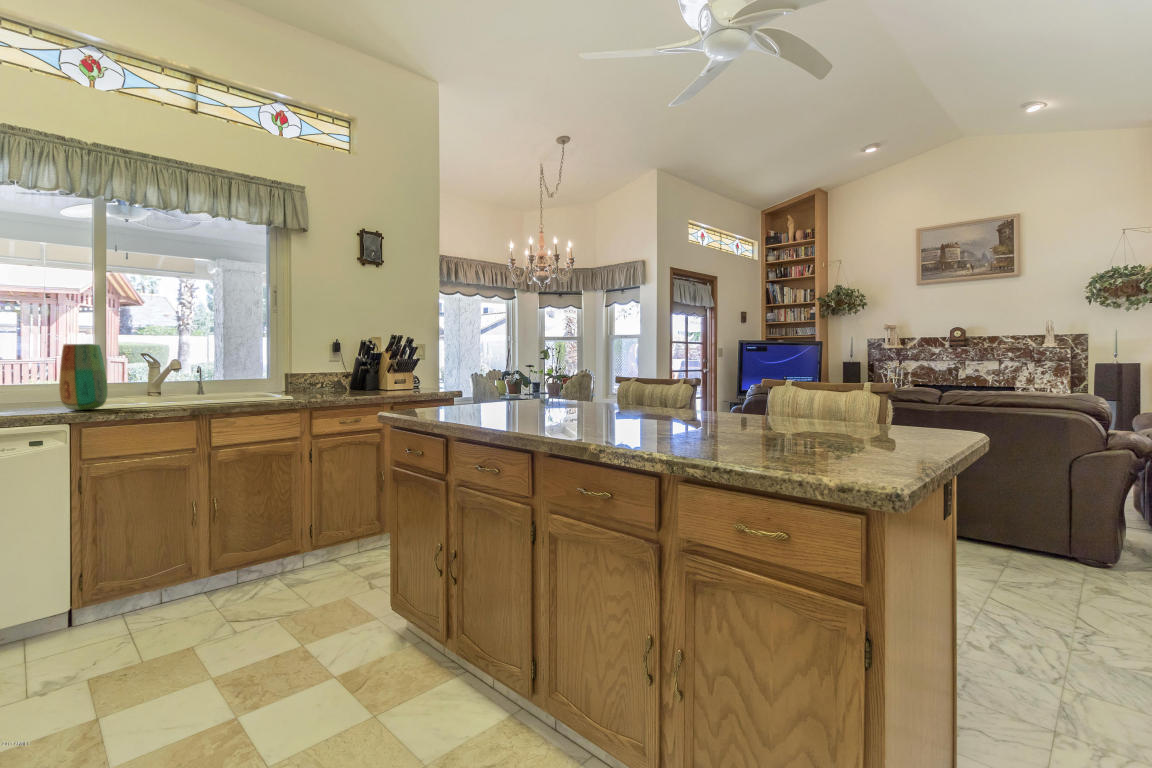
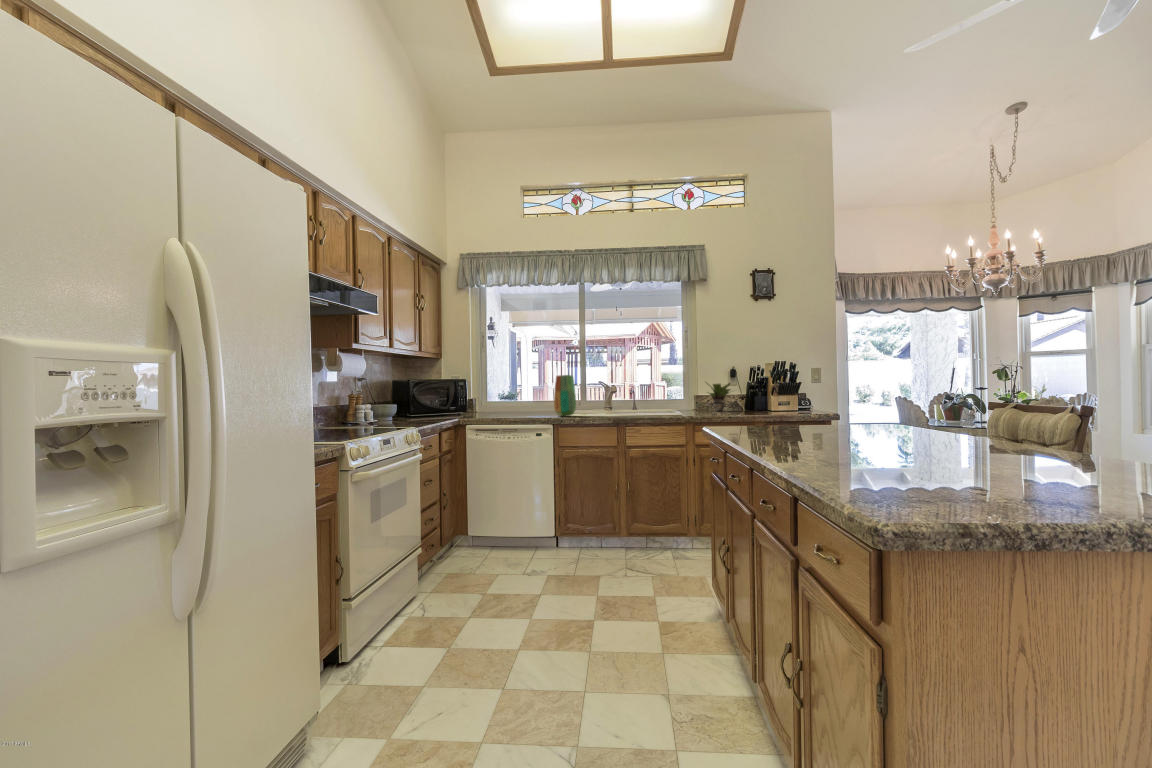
potted plant: none [302,356,345,391] -> present [707,383,731,411]

